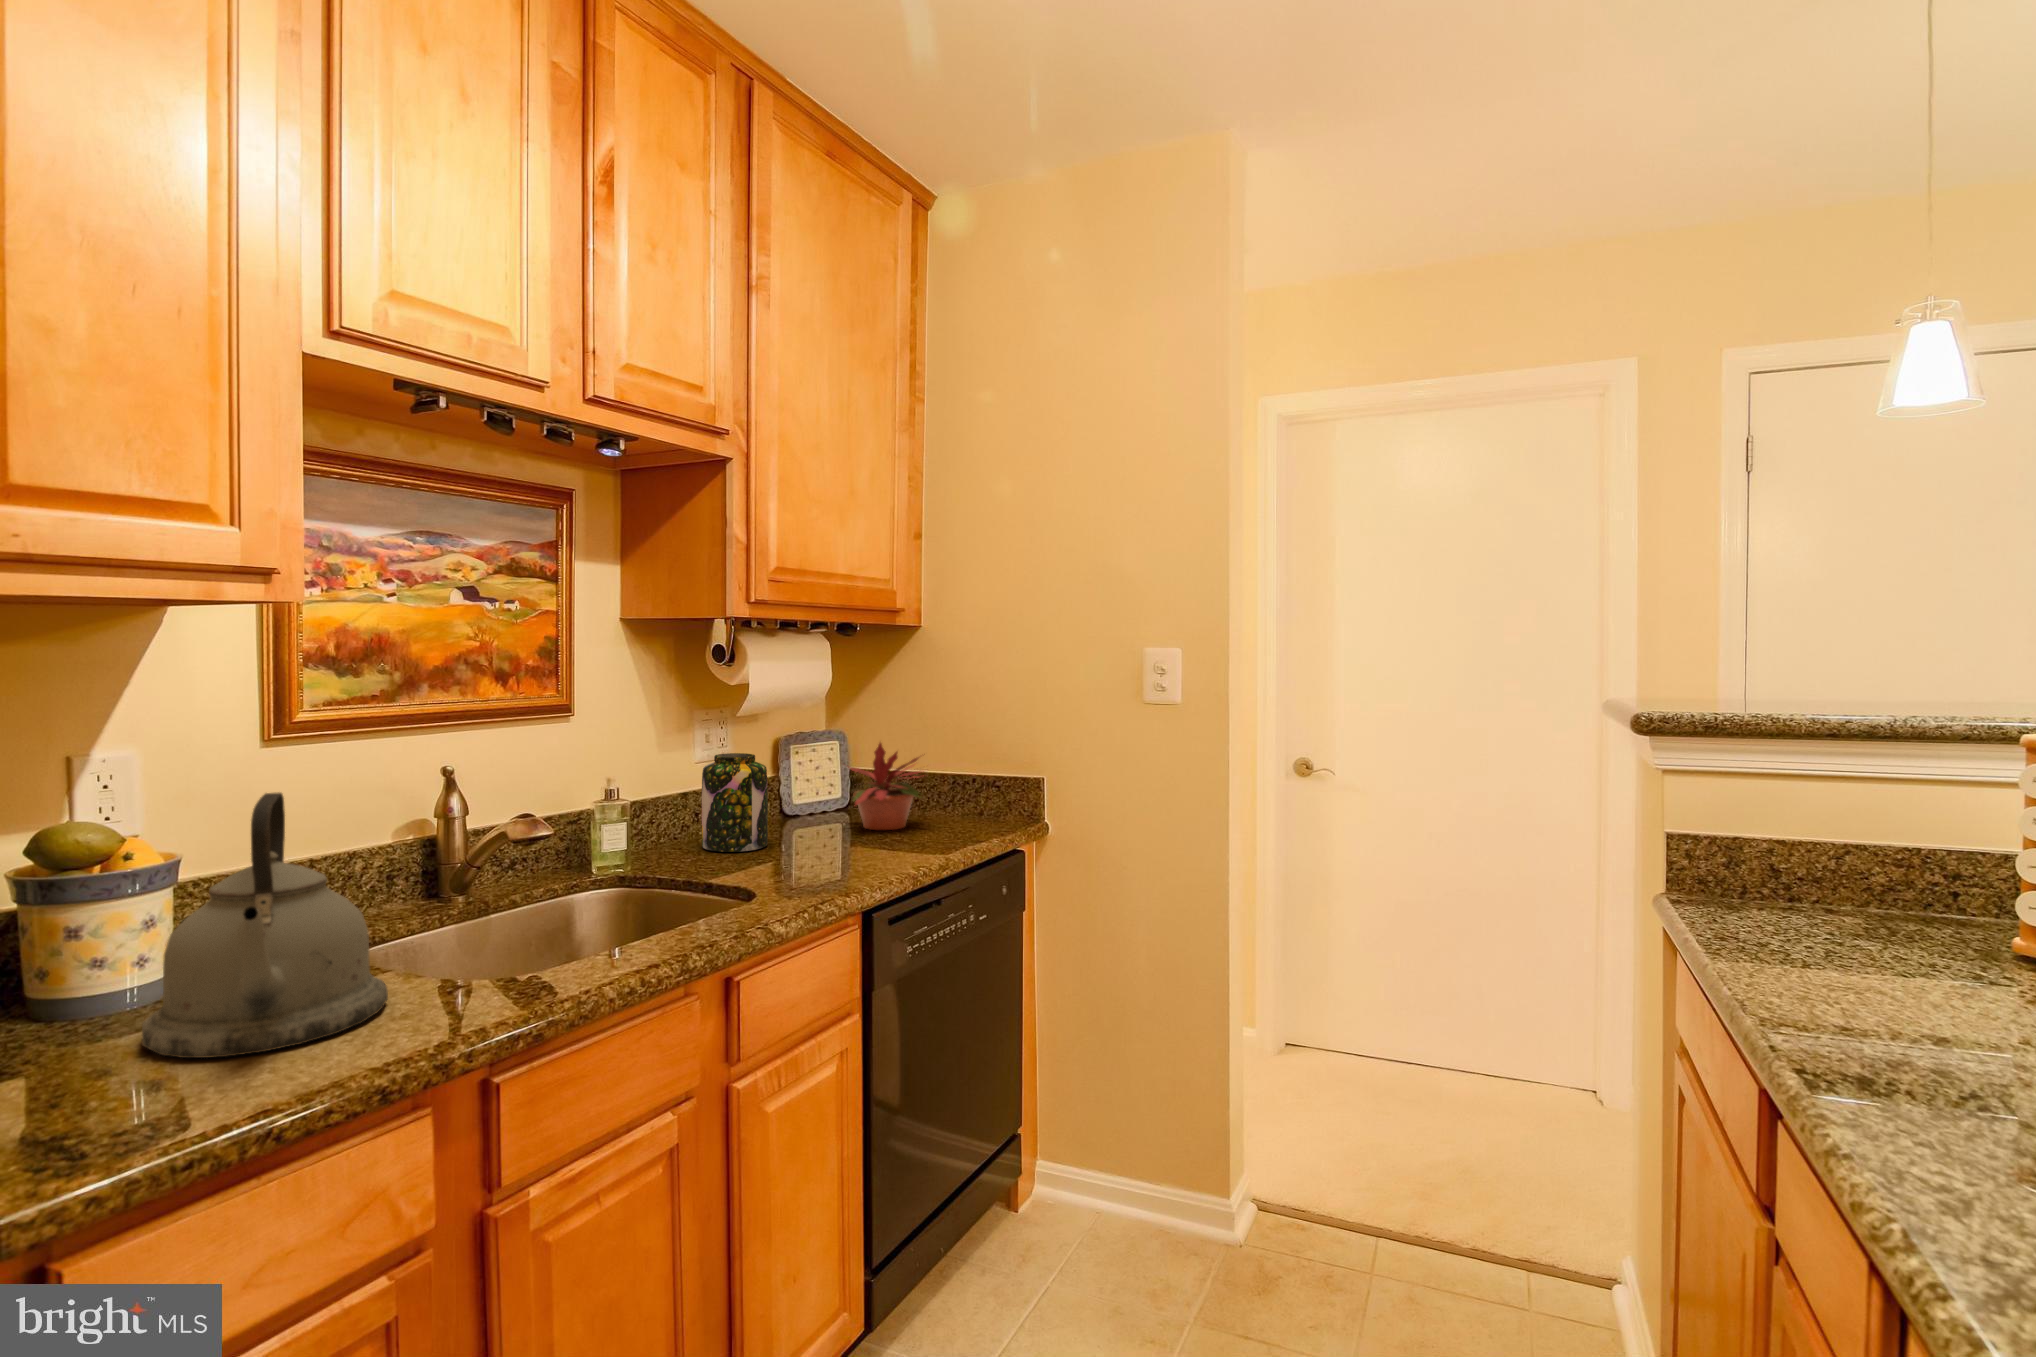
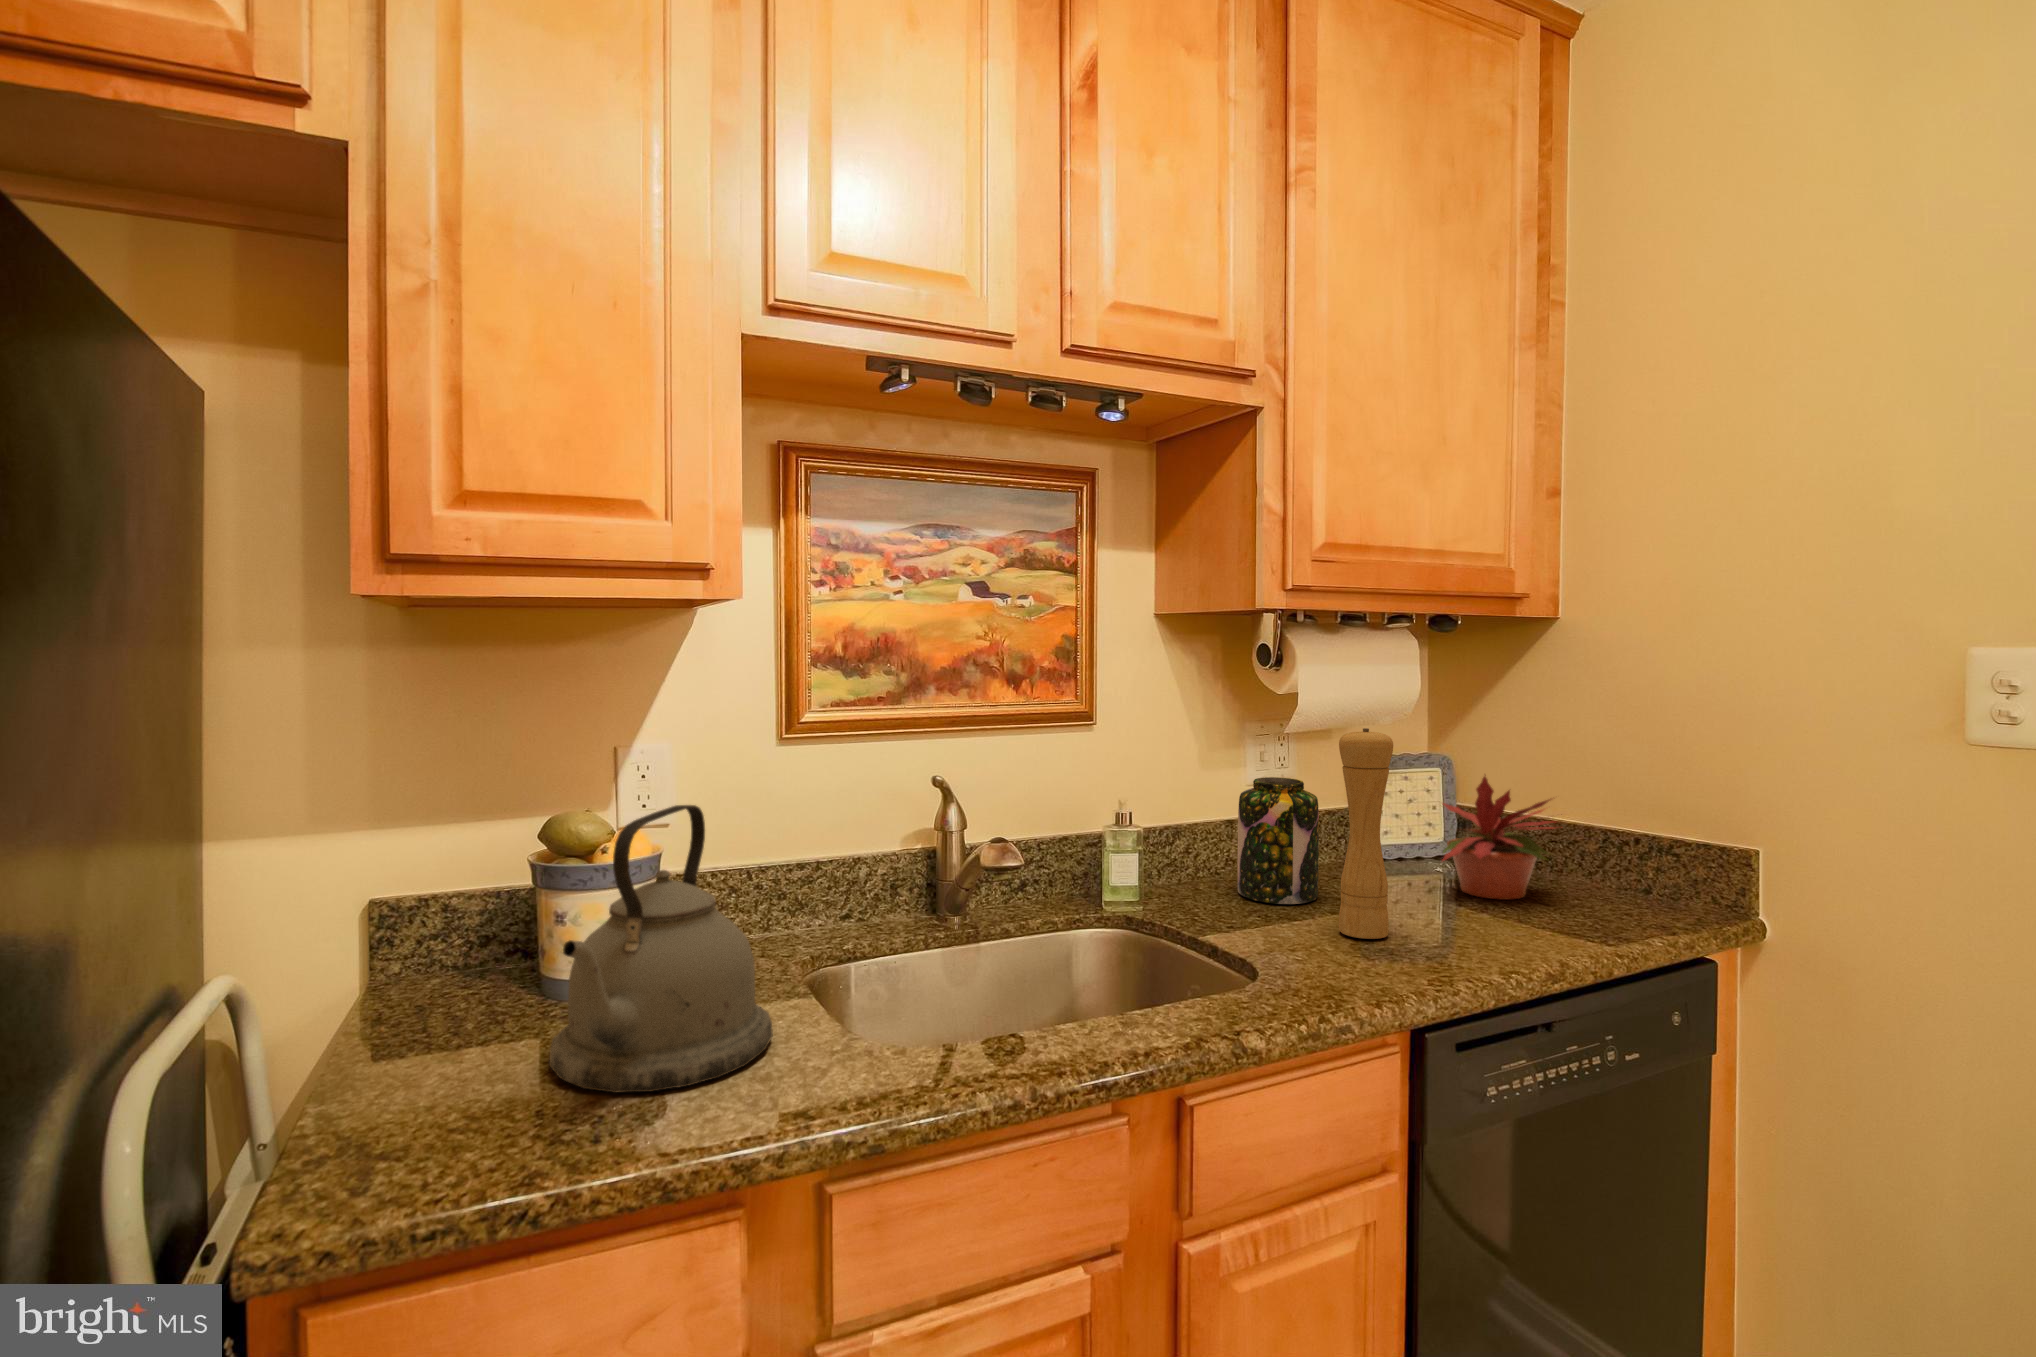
pepper mill: none [796,708,834,862] -> present [1339,728,1393,939]

